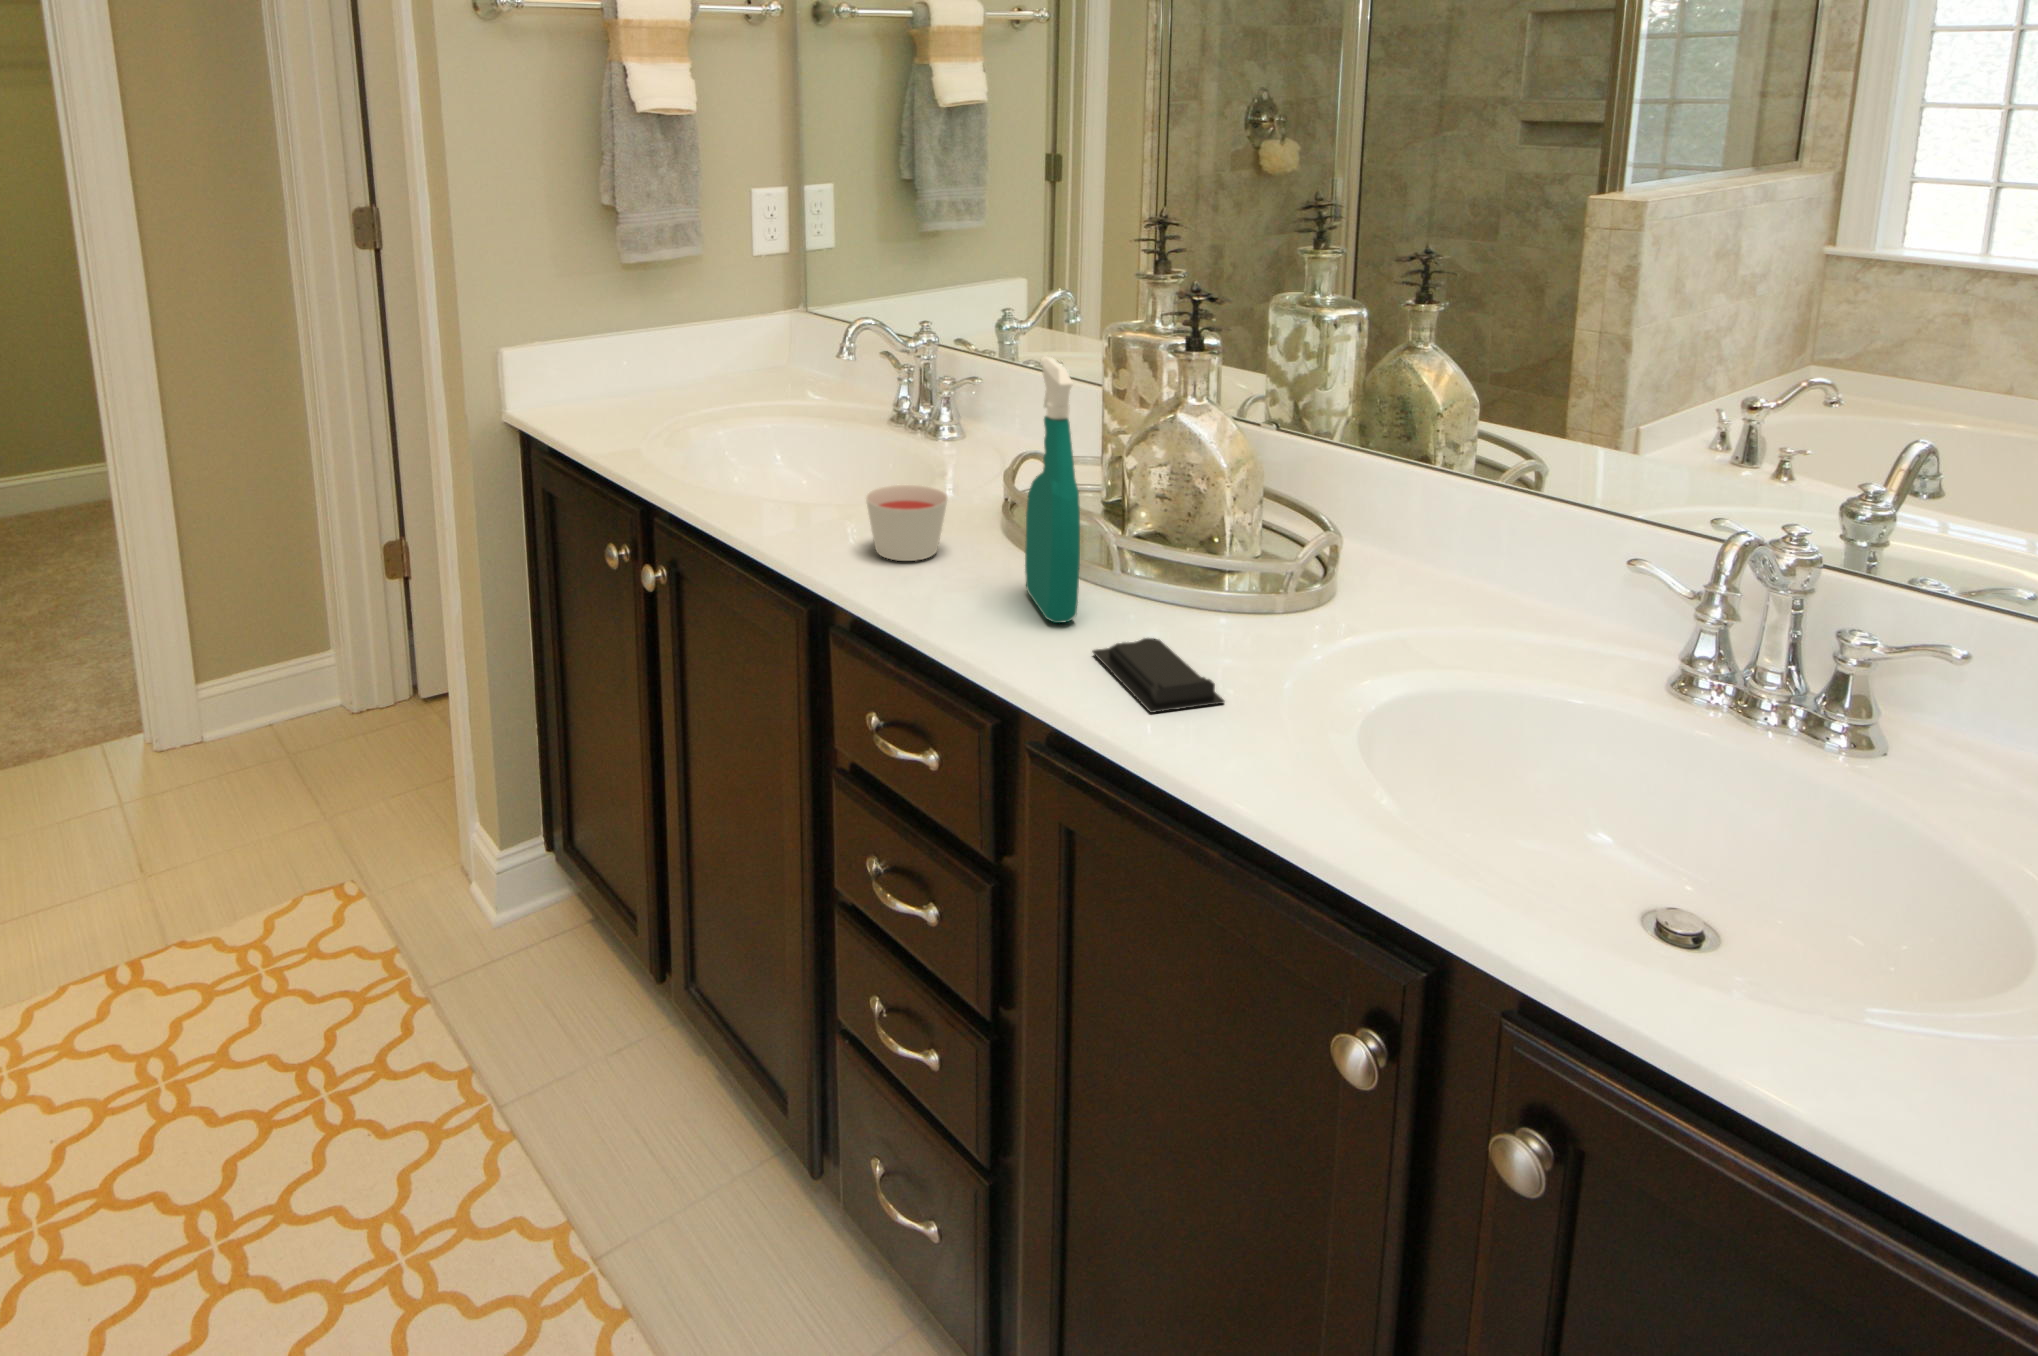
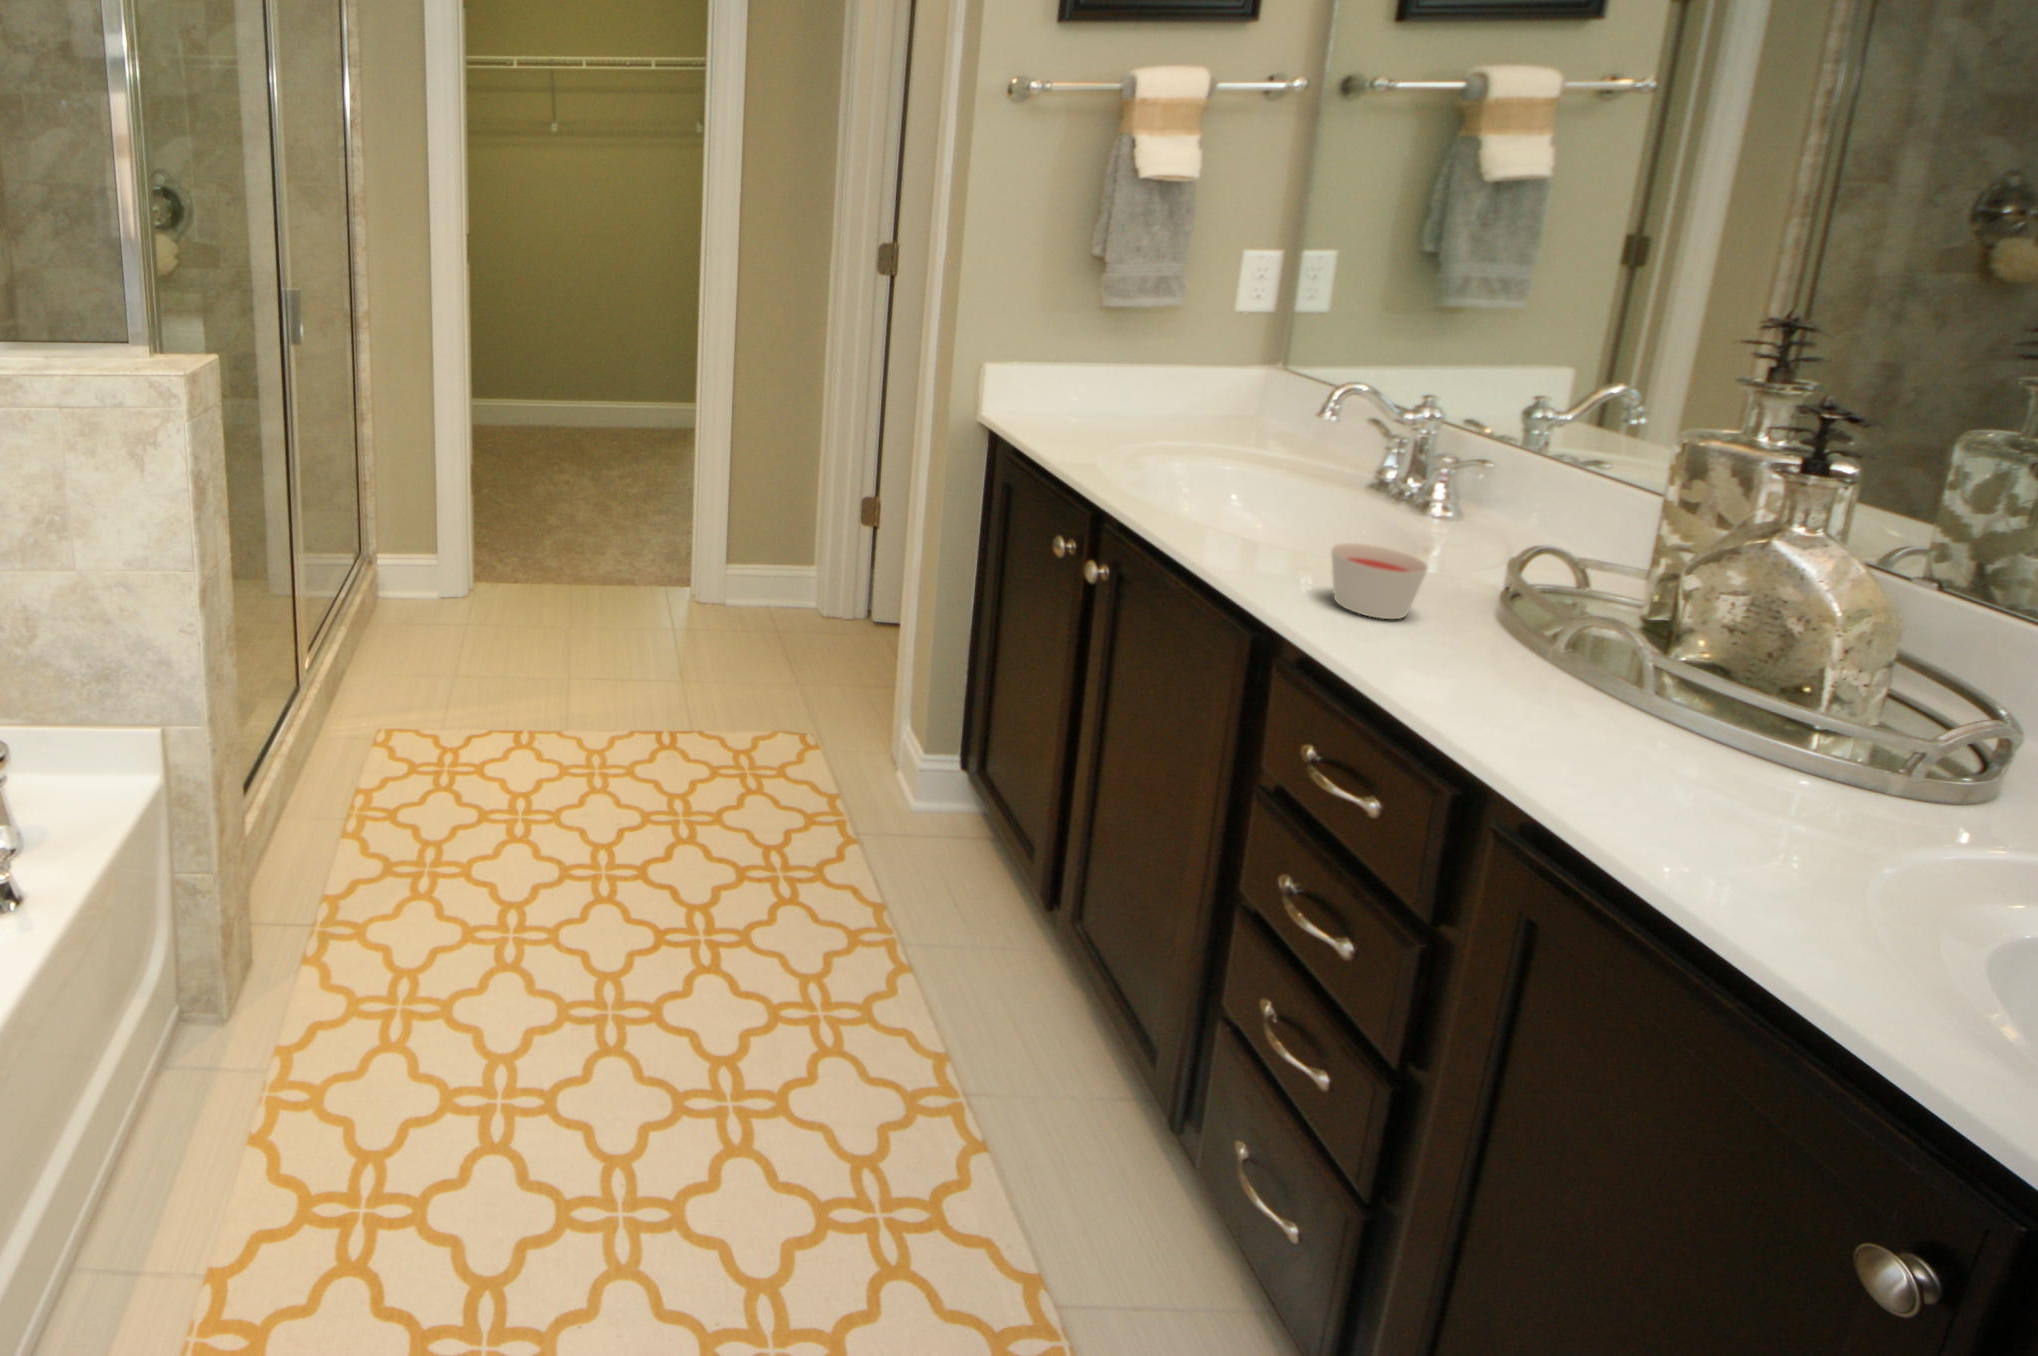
spray bottle: present [1025,356,1080,623] -> none [1513,450,1613,720]
soap bar: present [1092,638,1225,713] -> none [1590,753,1777,857]

